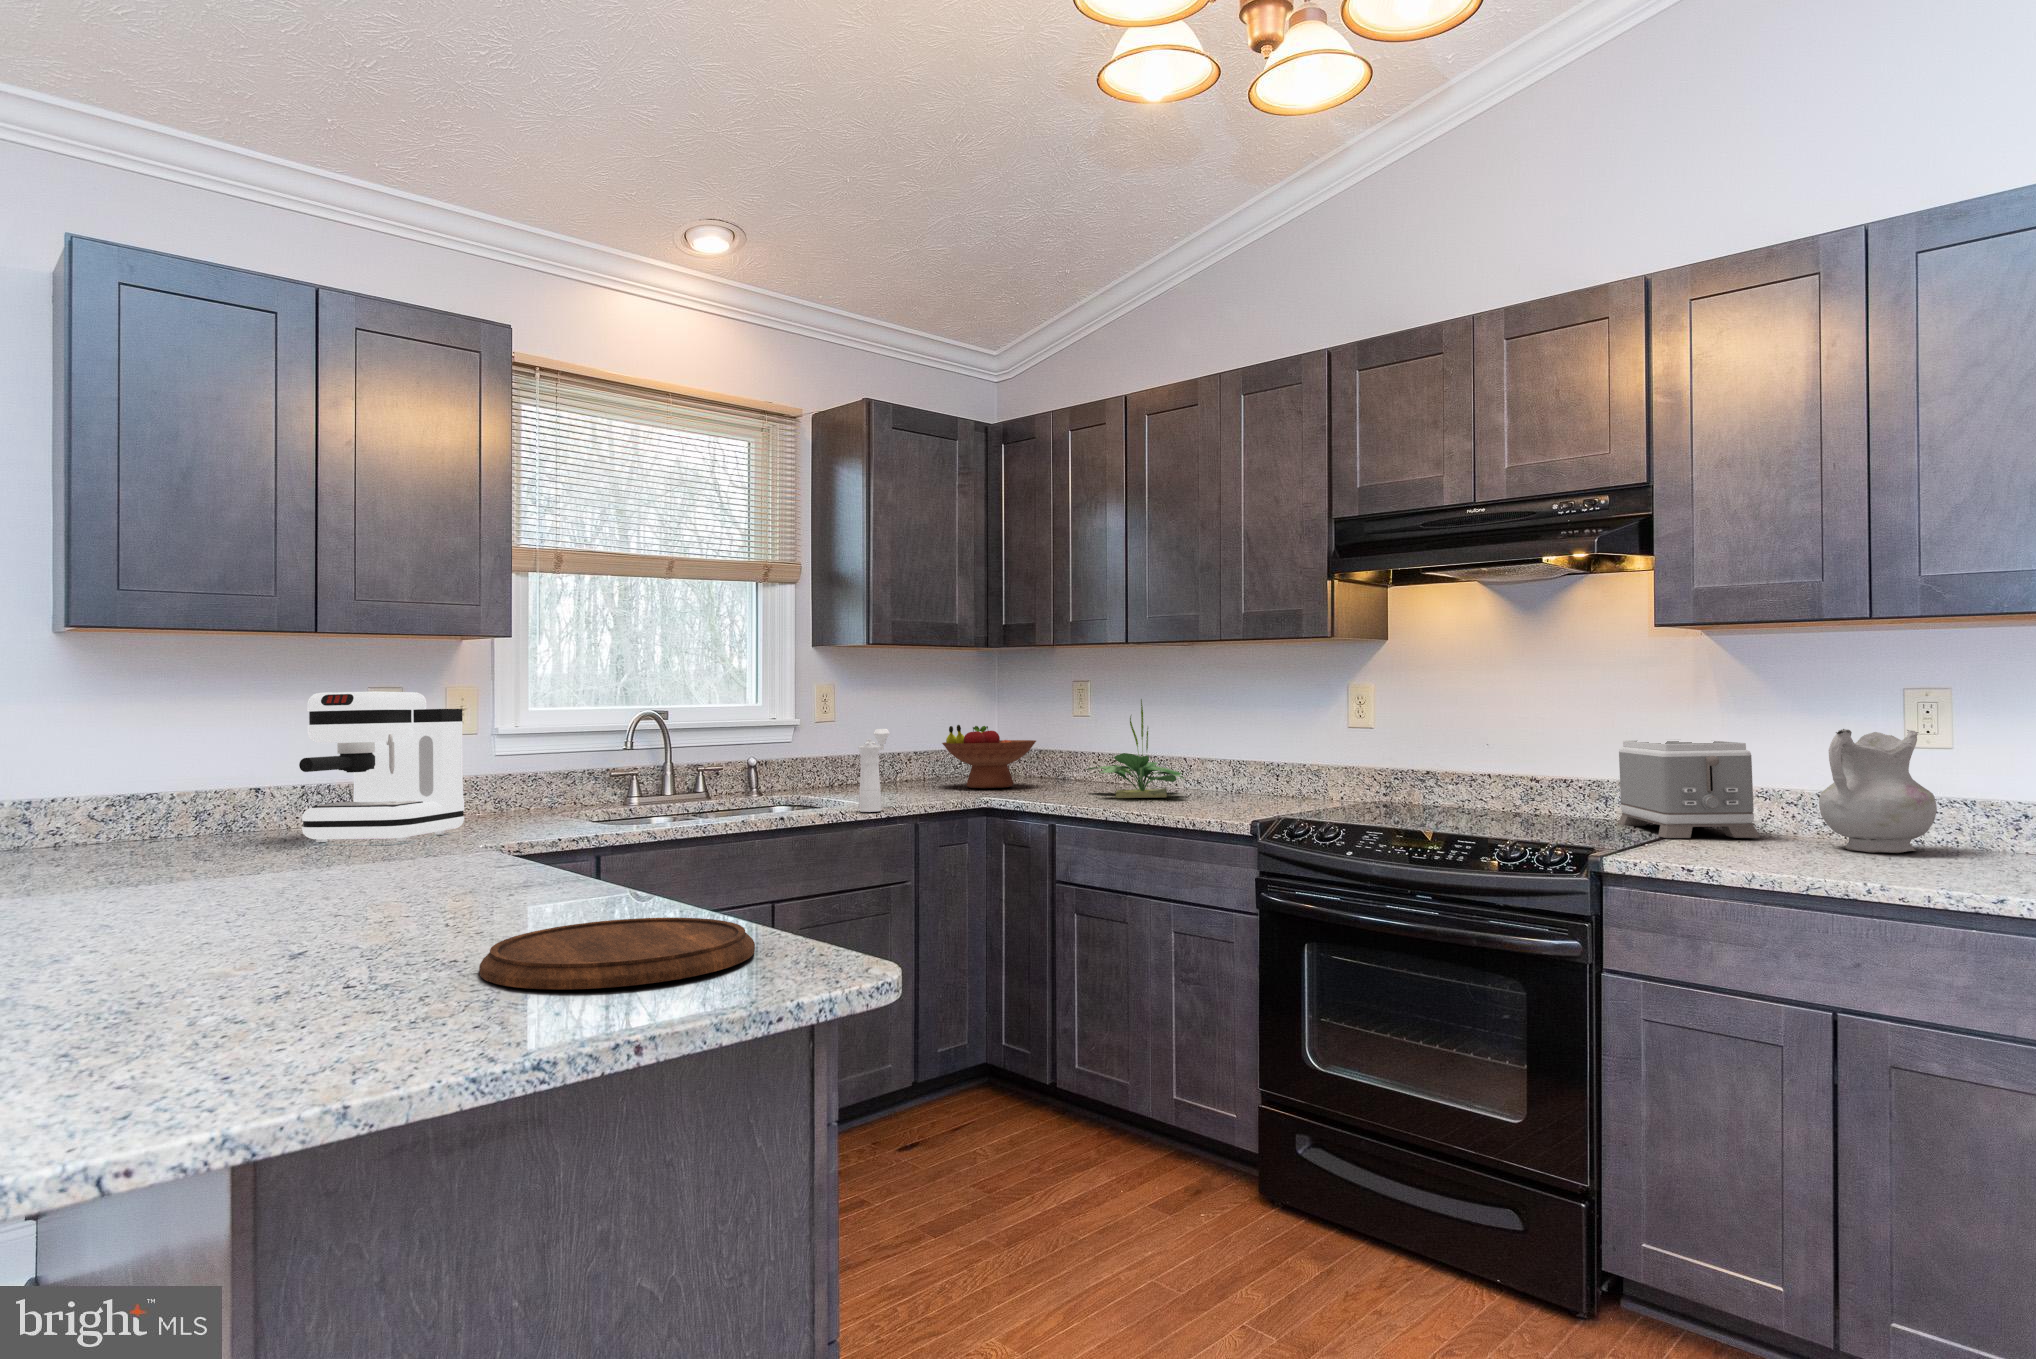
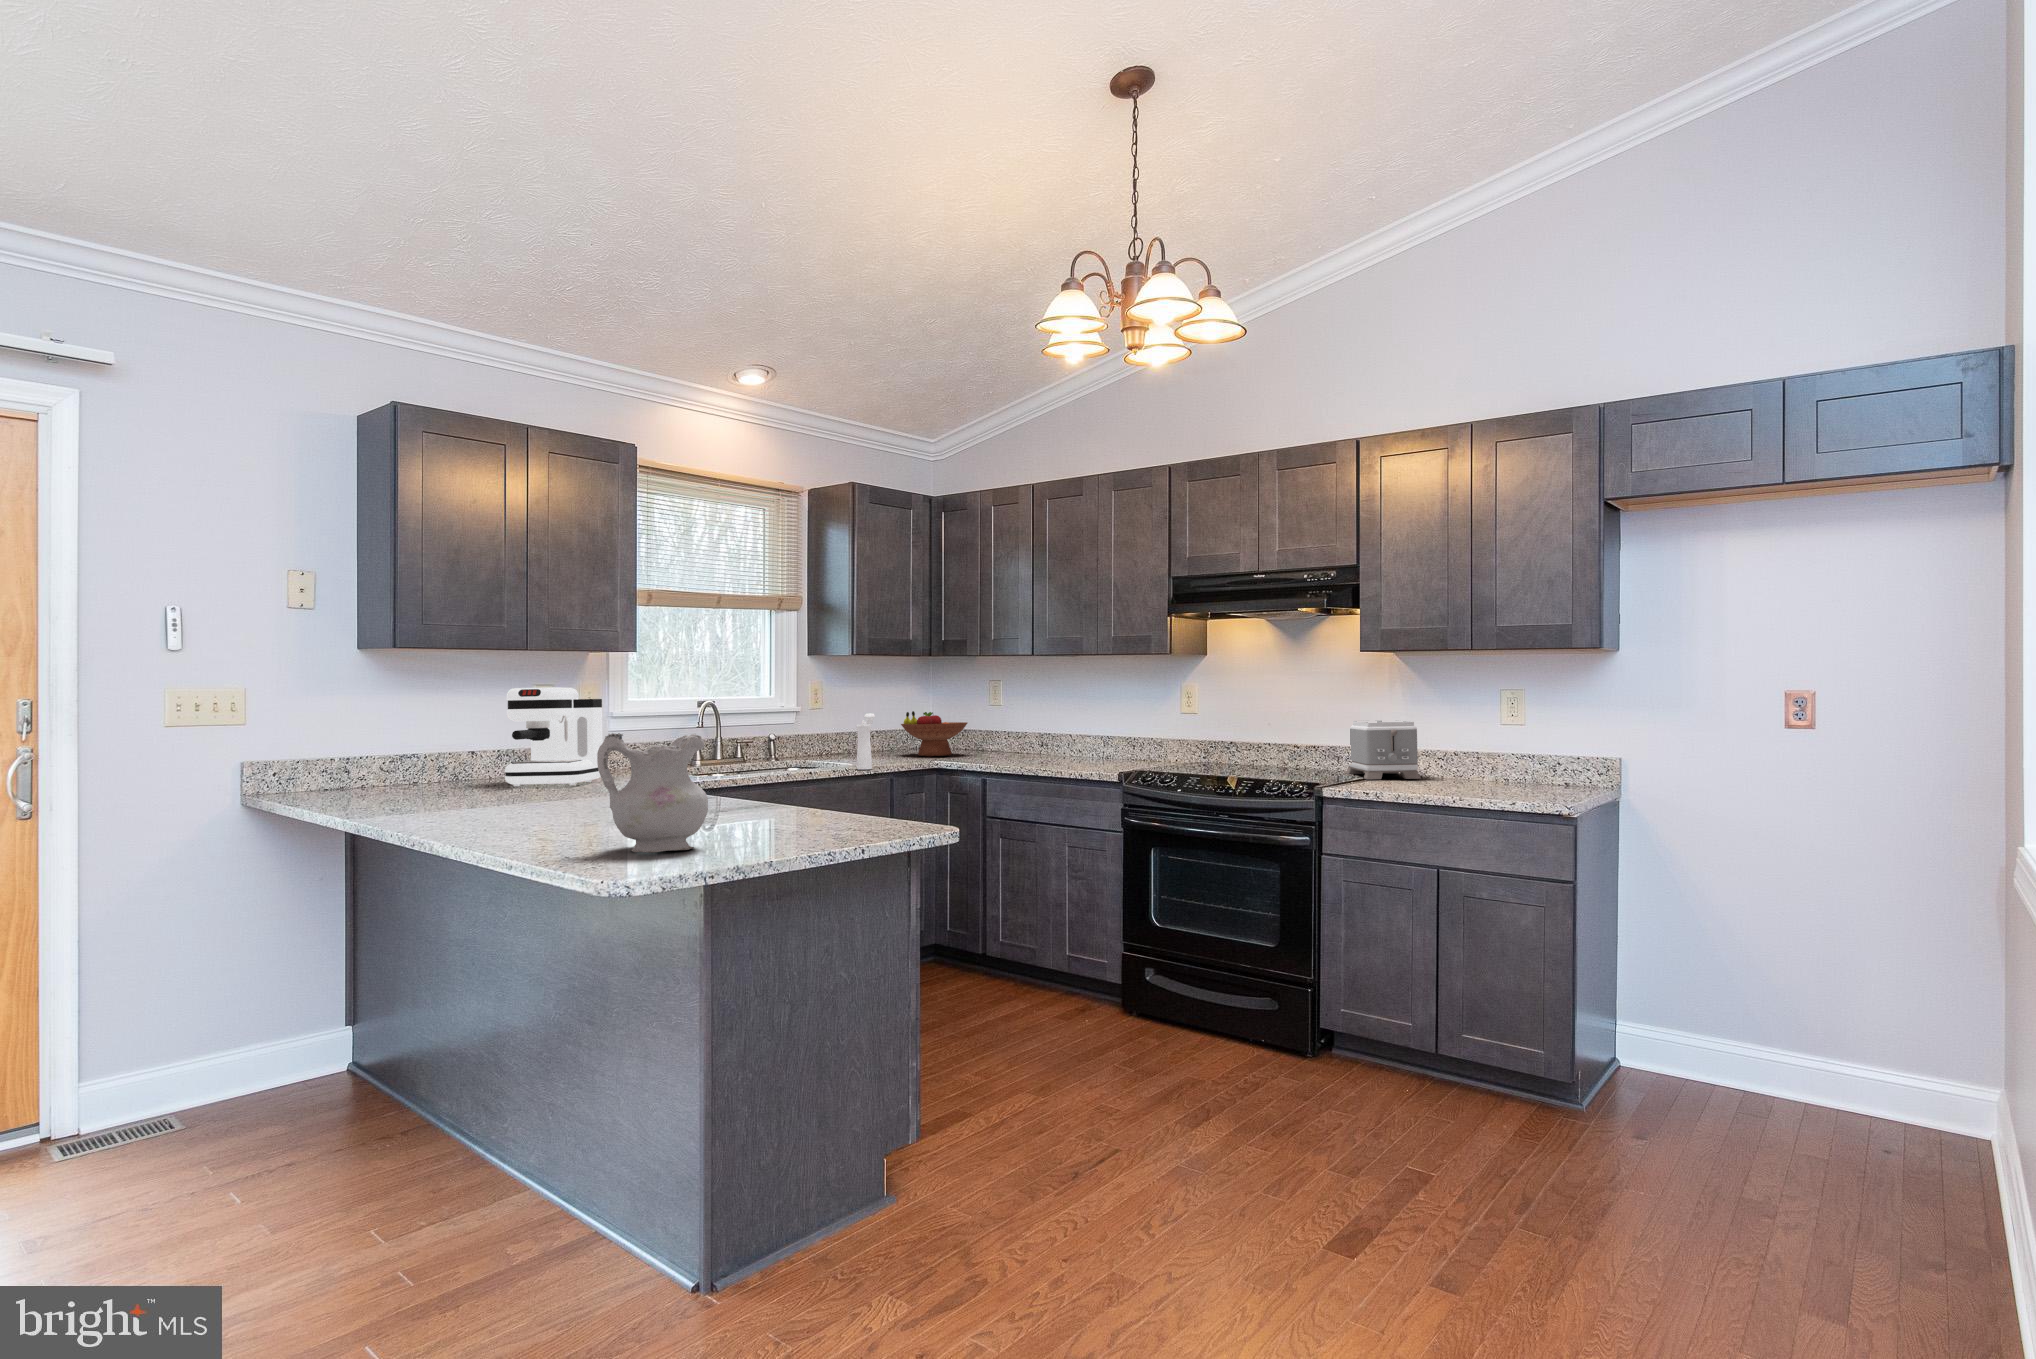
potted plant: present [1086,699,1184,798] -> none [1004,693,1074,761]
ceramic pitcher: present [1819,729,1937,853] -> present [597,733,708,853]
cutting board: present [479,918,755,989] -> none [736,811,872,836]

